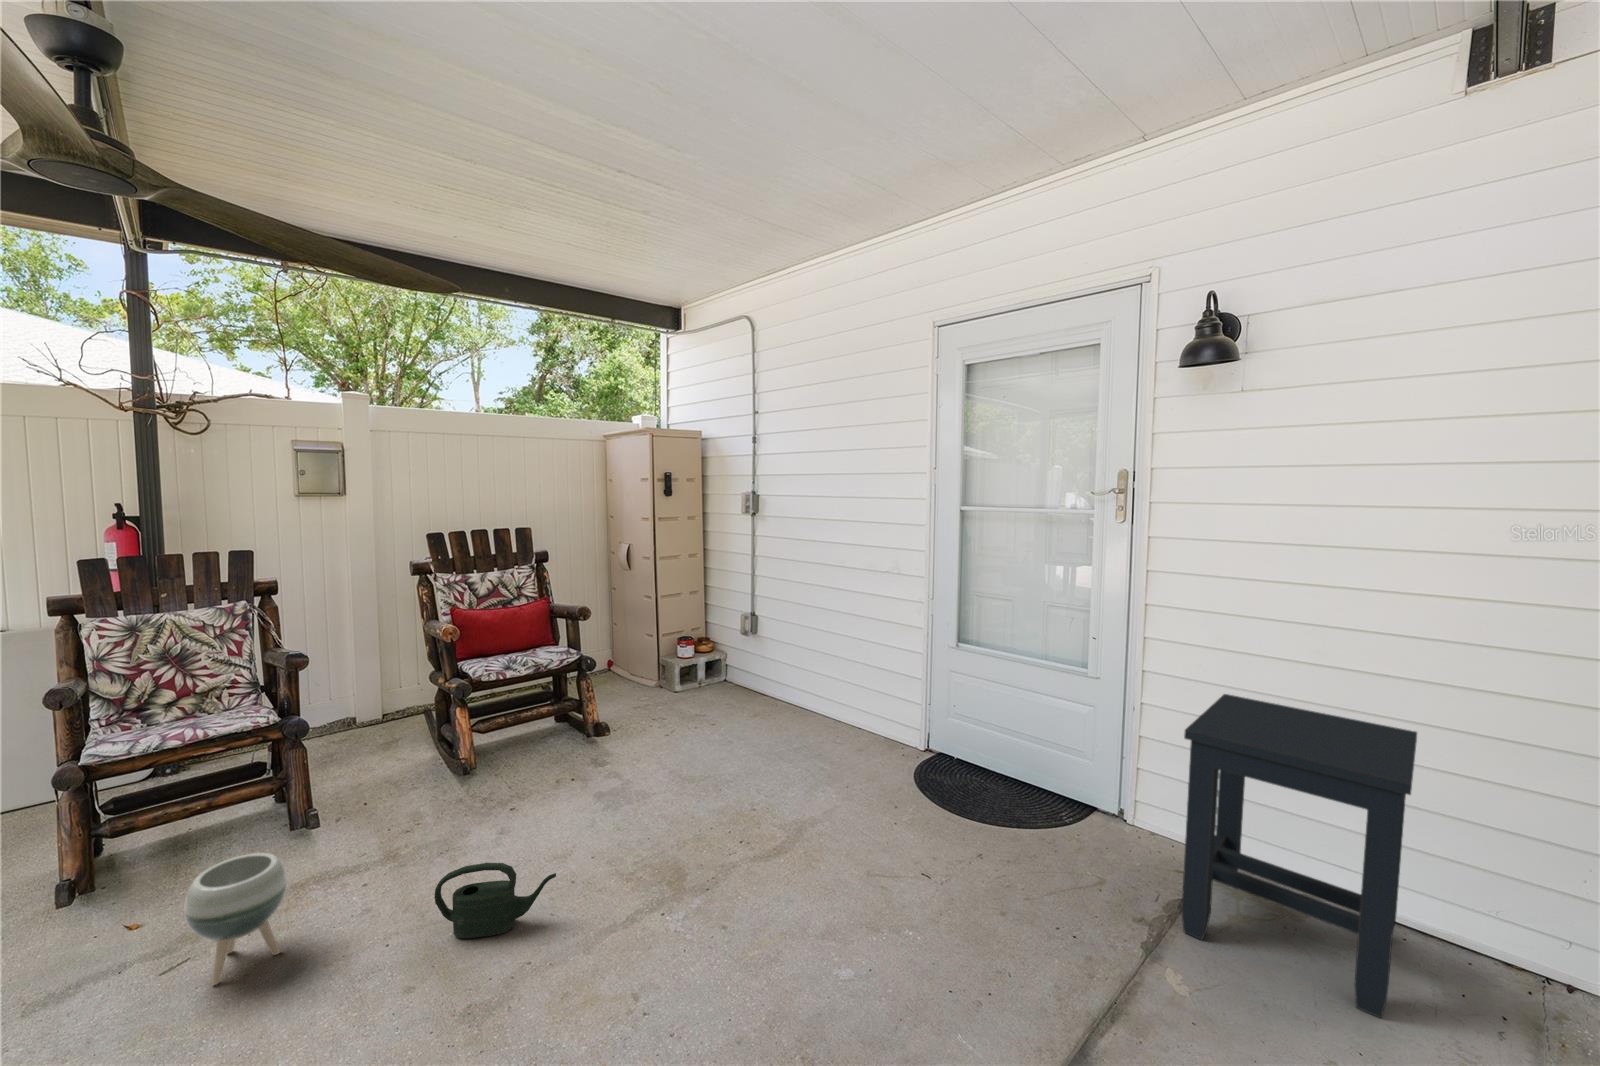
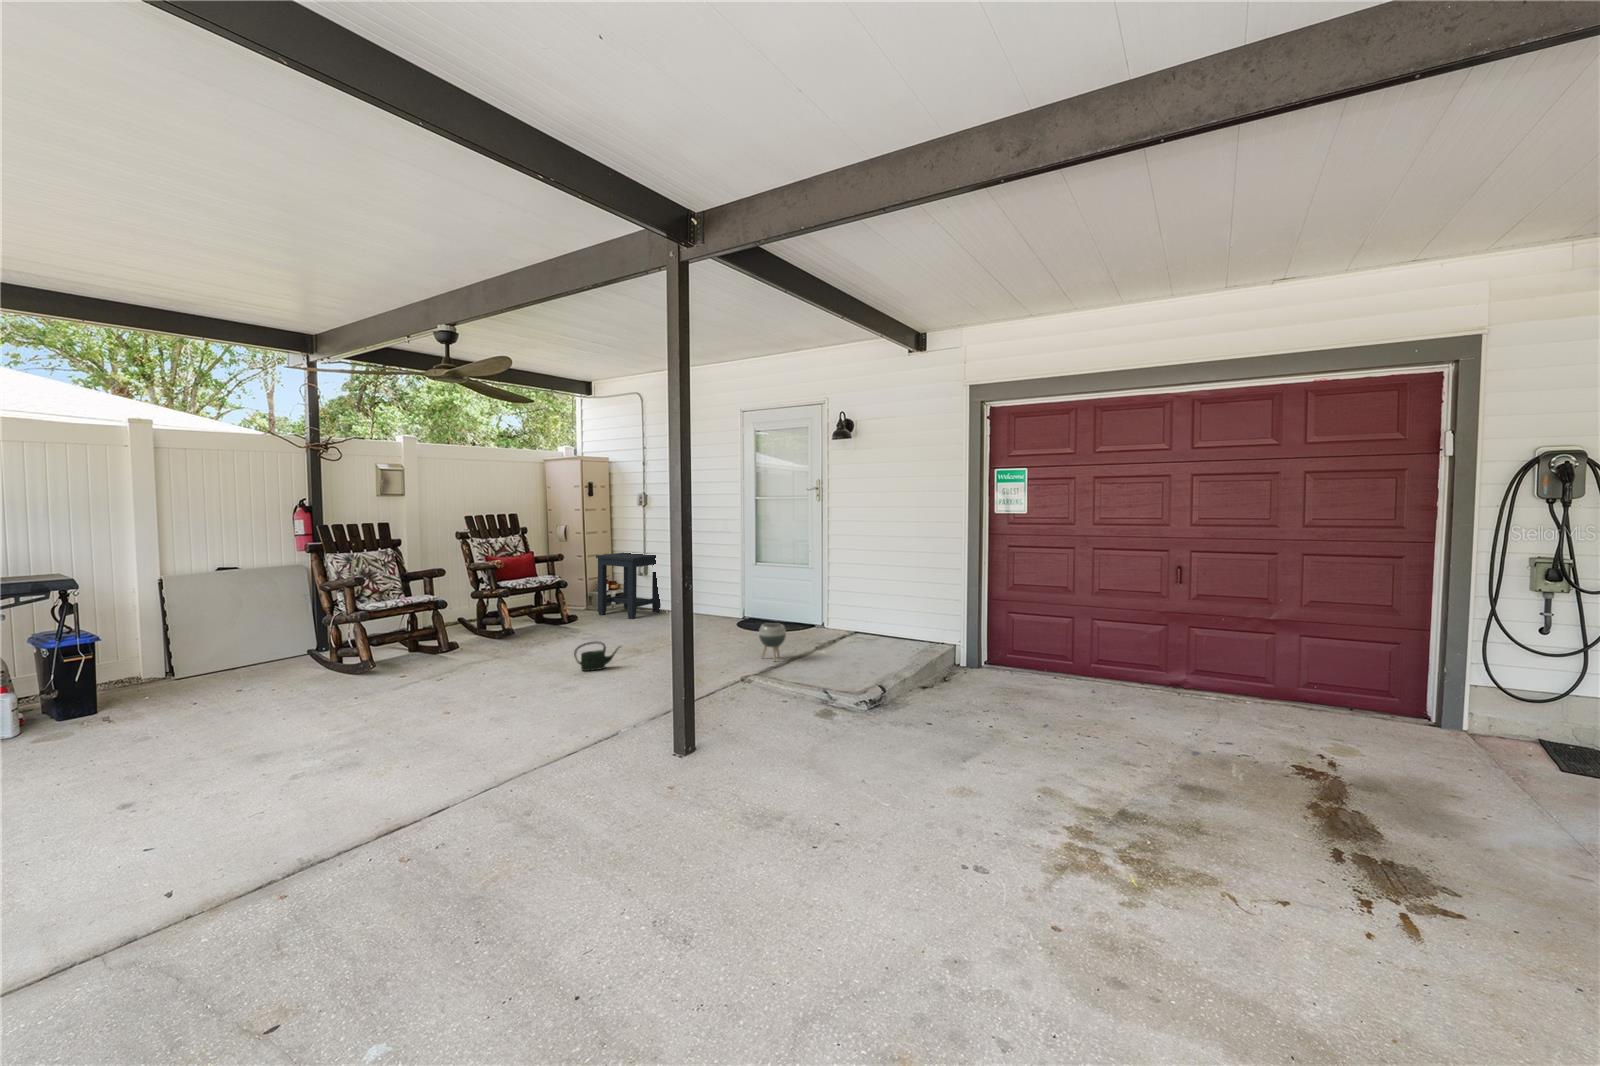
side table: present [1182,694,1417,1018] -> present [596,553,661,619]
planter: present [184,853,287,985] -> present [759,623,786,661]

